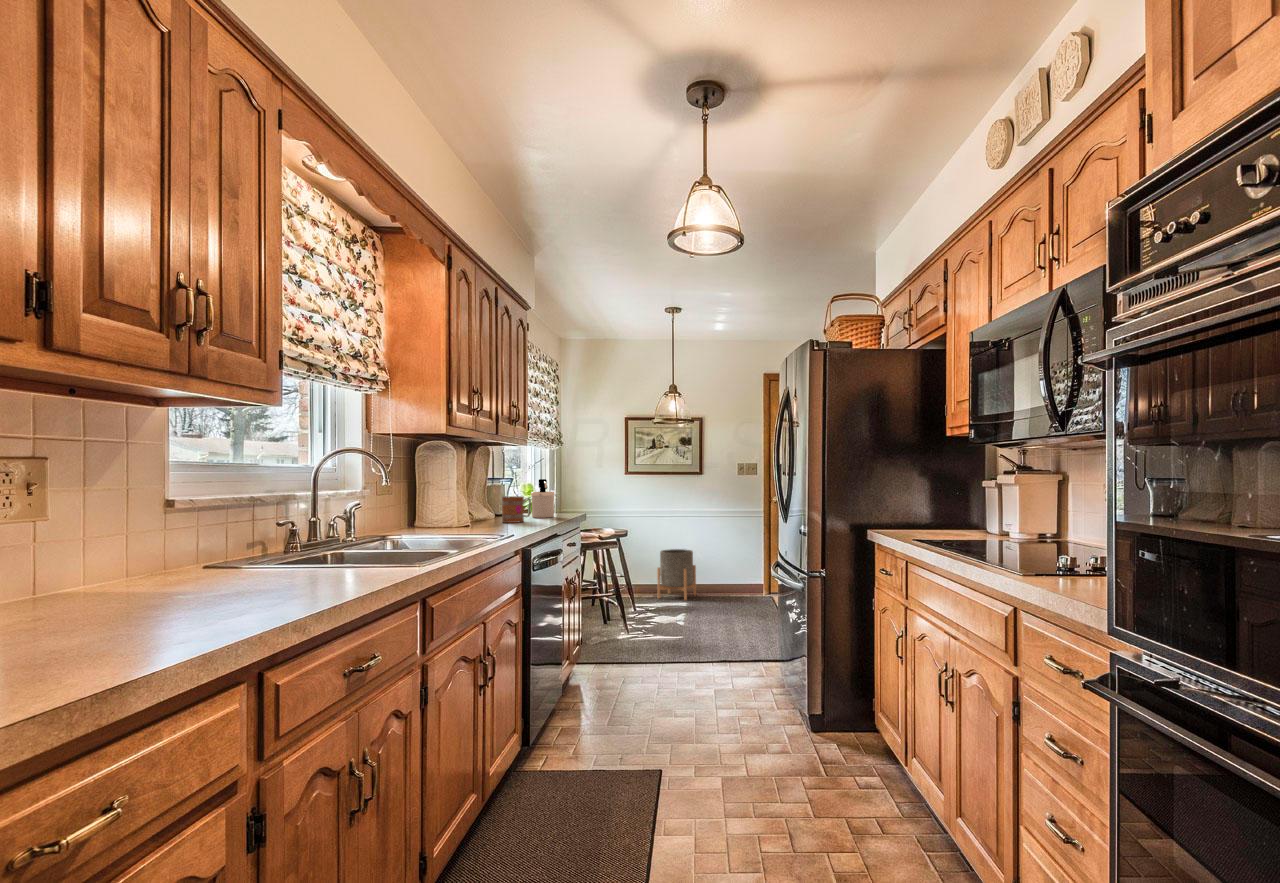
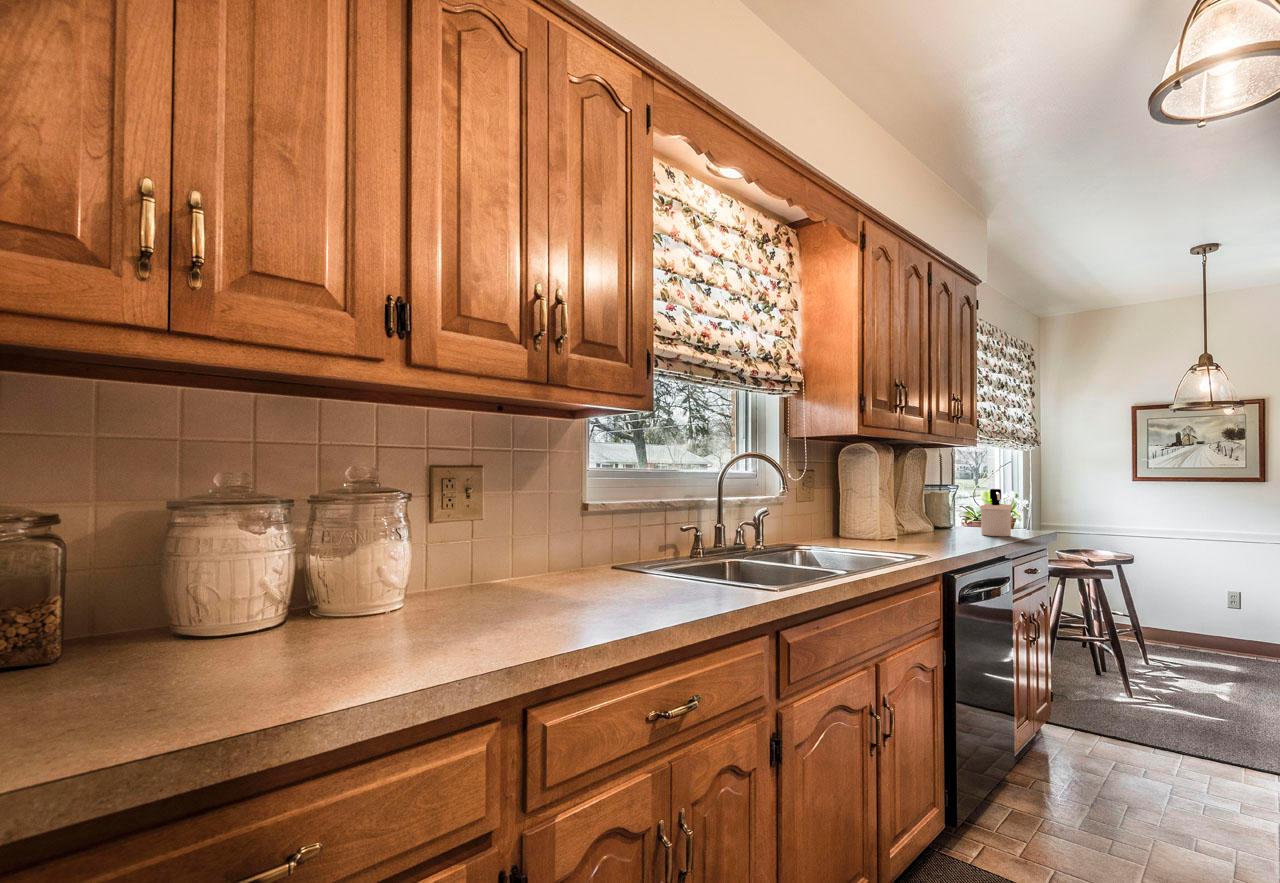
mug: present [502,496,531,523] -> none [938,509,977,541]
planter: present [657,549,696,600] -> none [1186,587,1258,662]

